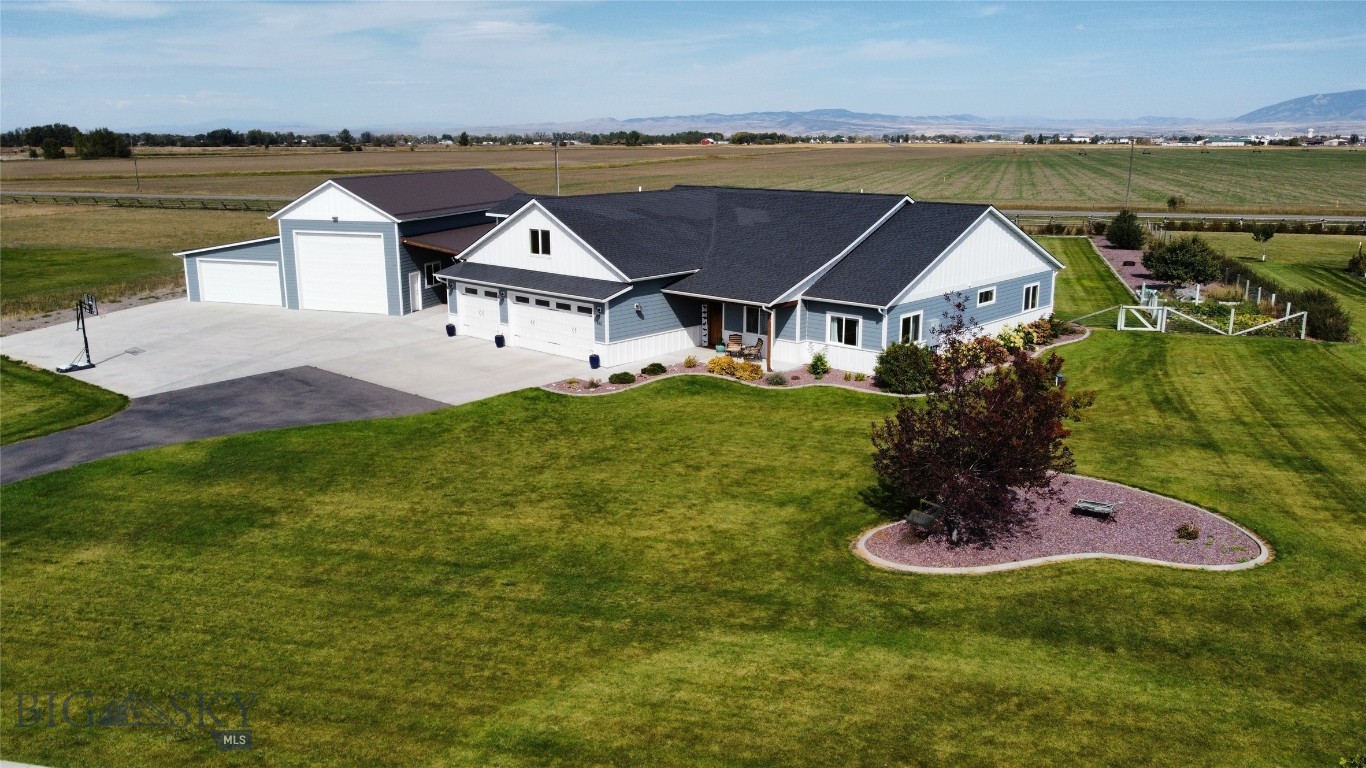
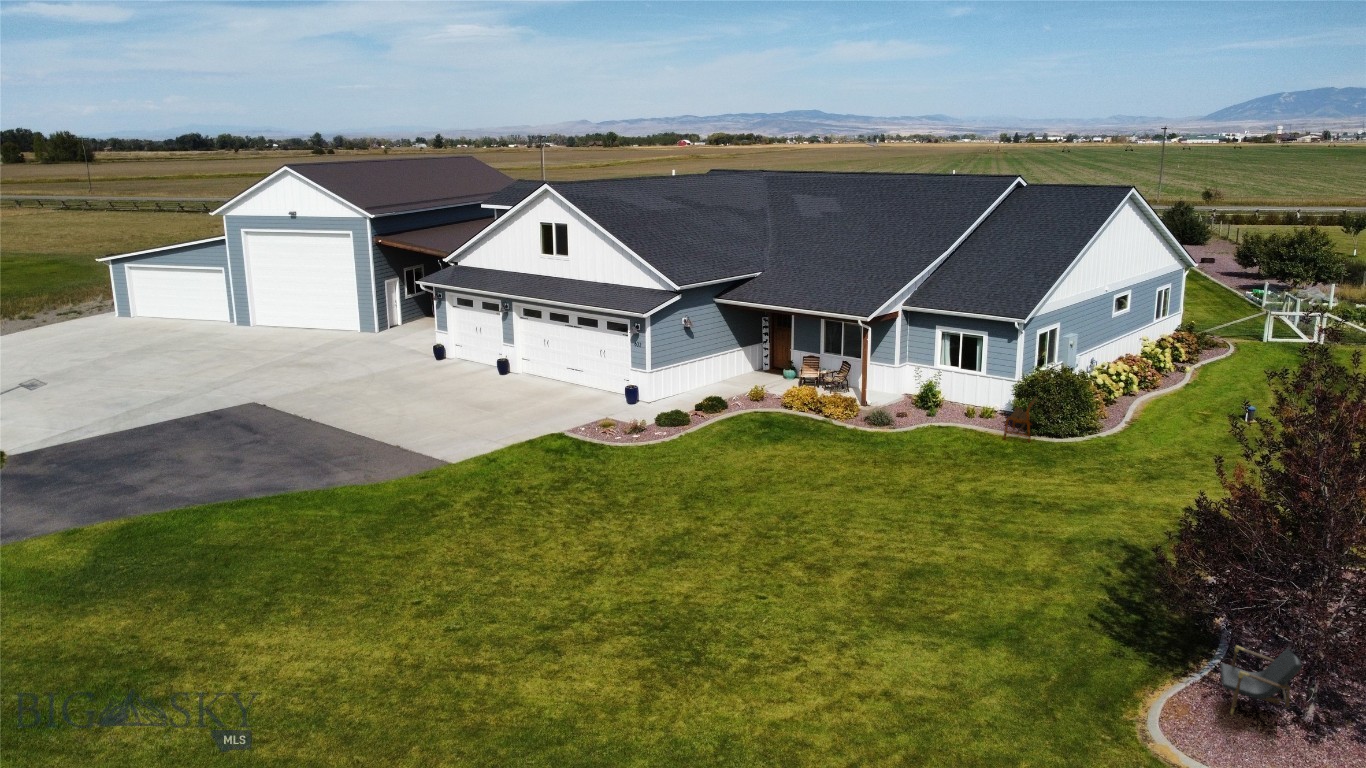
bench: none [863,362,892,397] -> present [1004,396,1037,442]

